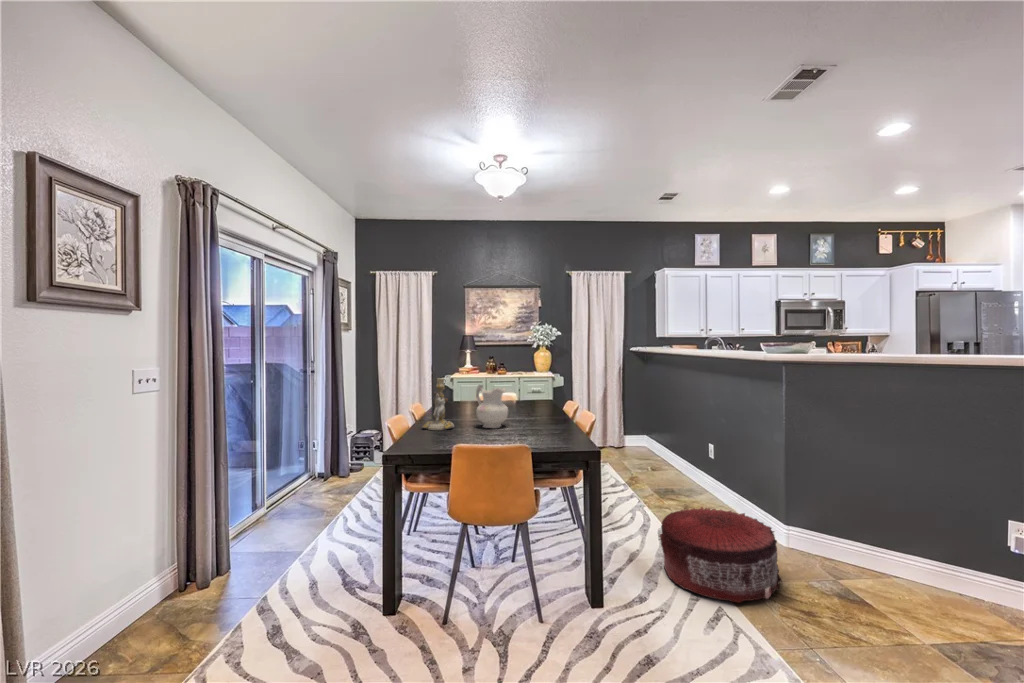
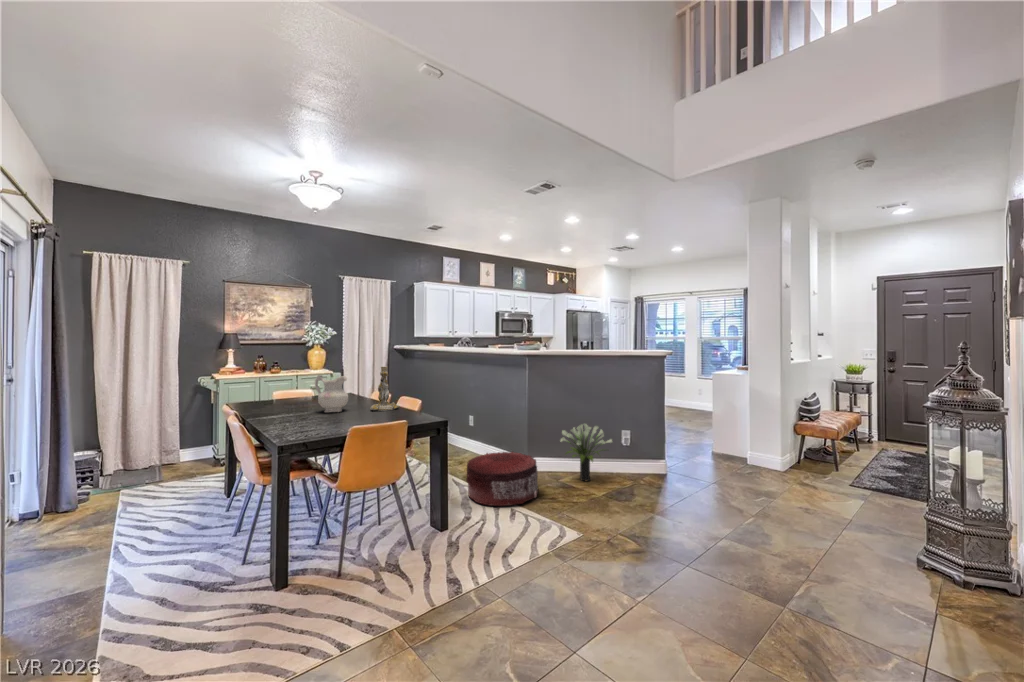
candlestick: present [422,378,454,430] -> present [370,367,399,411]
potted plant: none [833,492,953,596] -> present [561,424,612,481]

